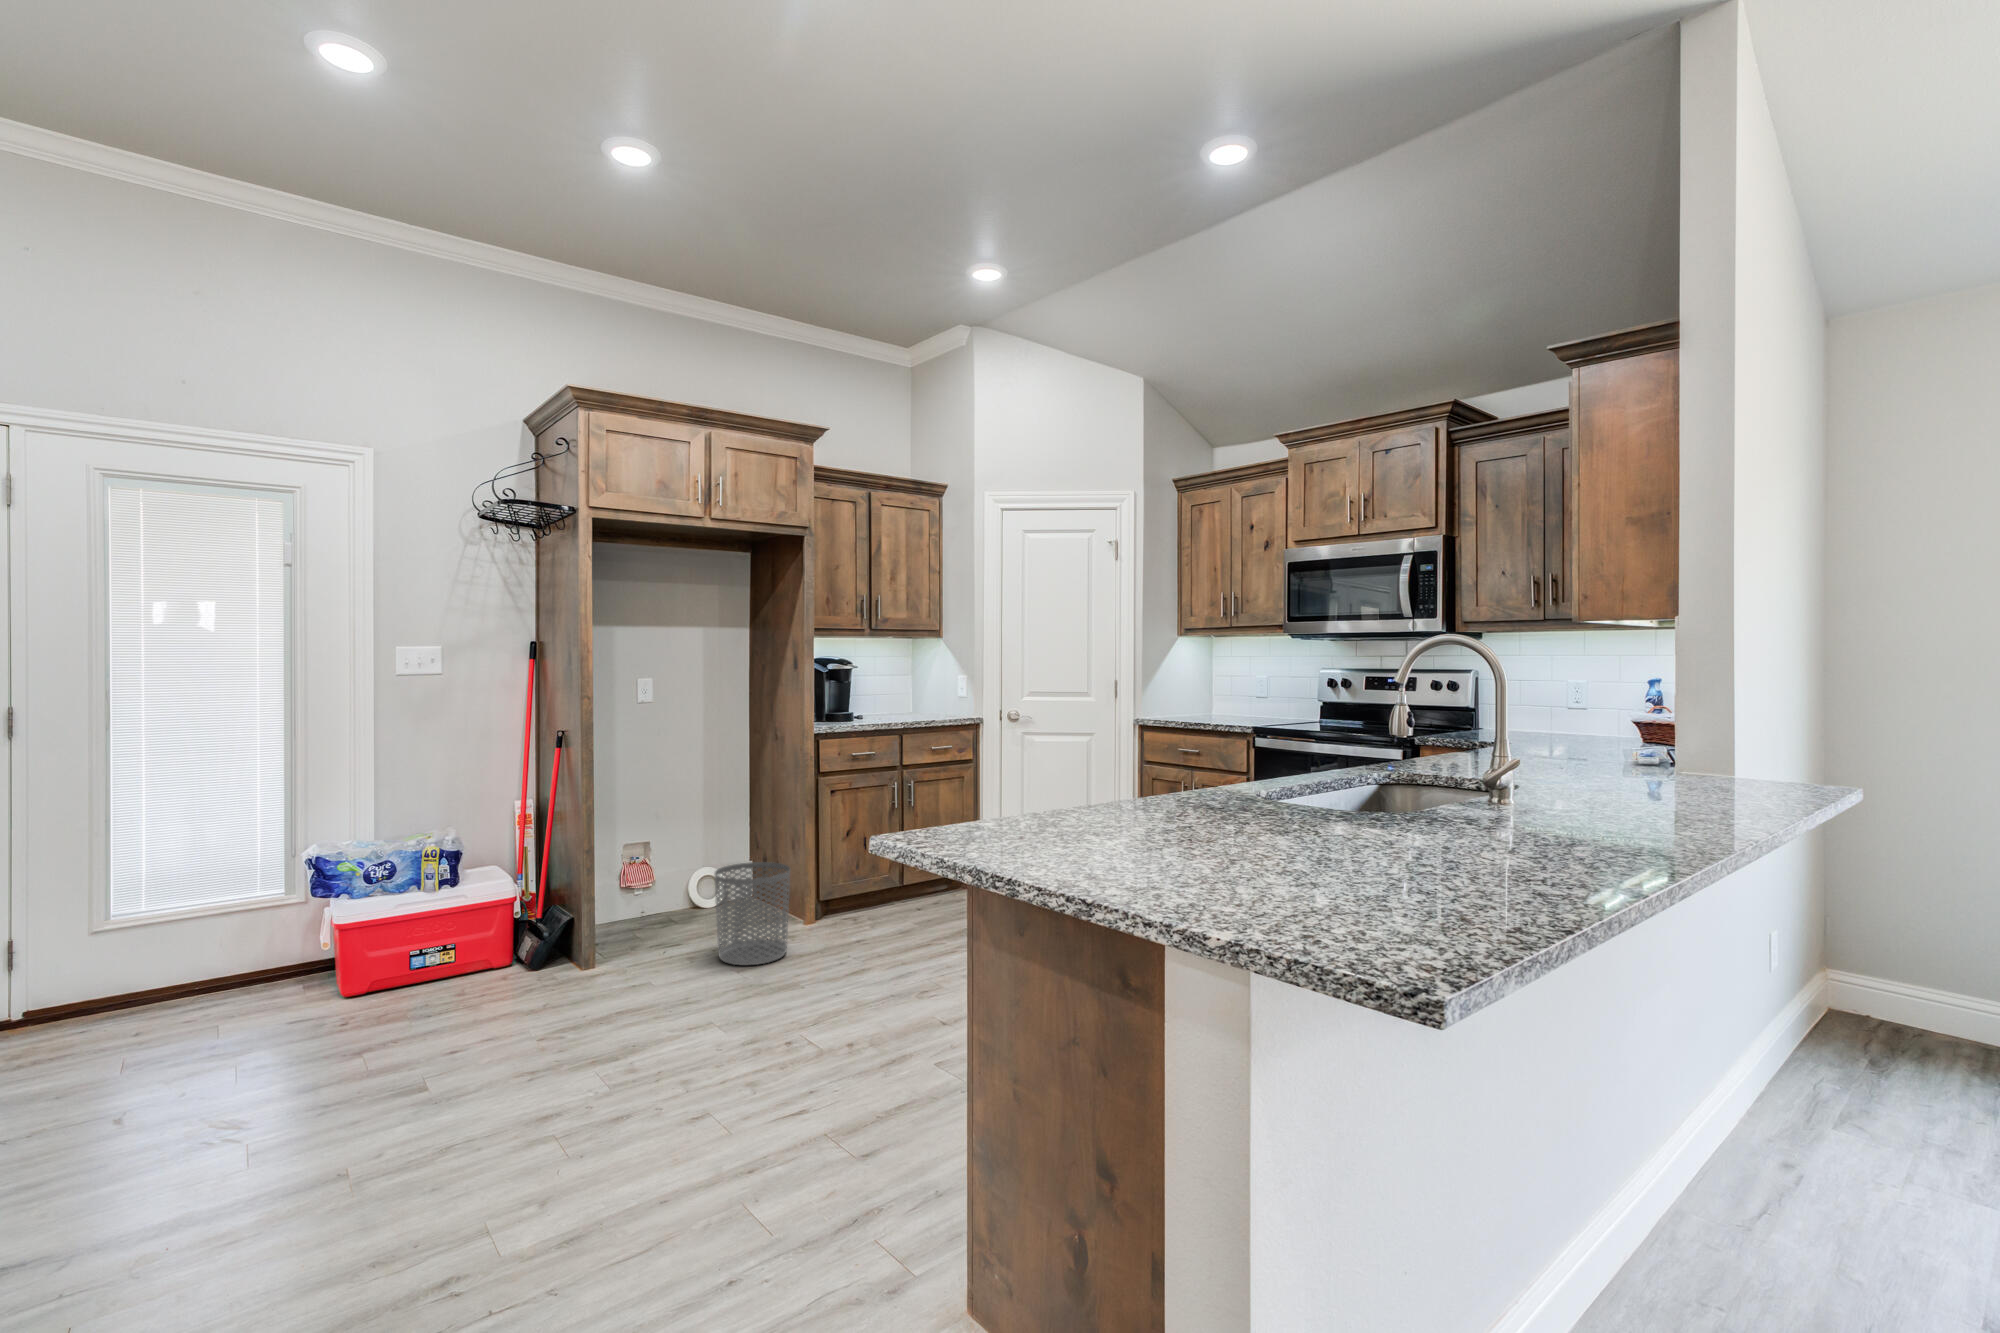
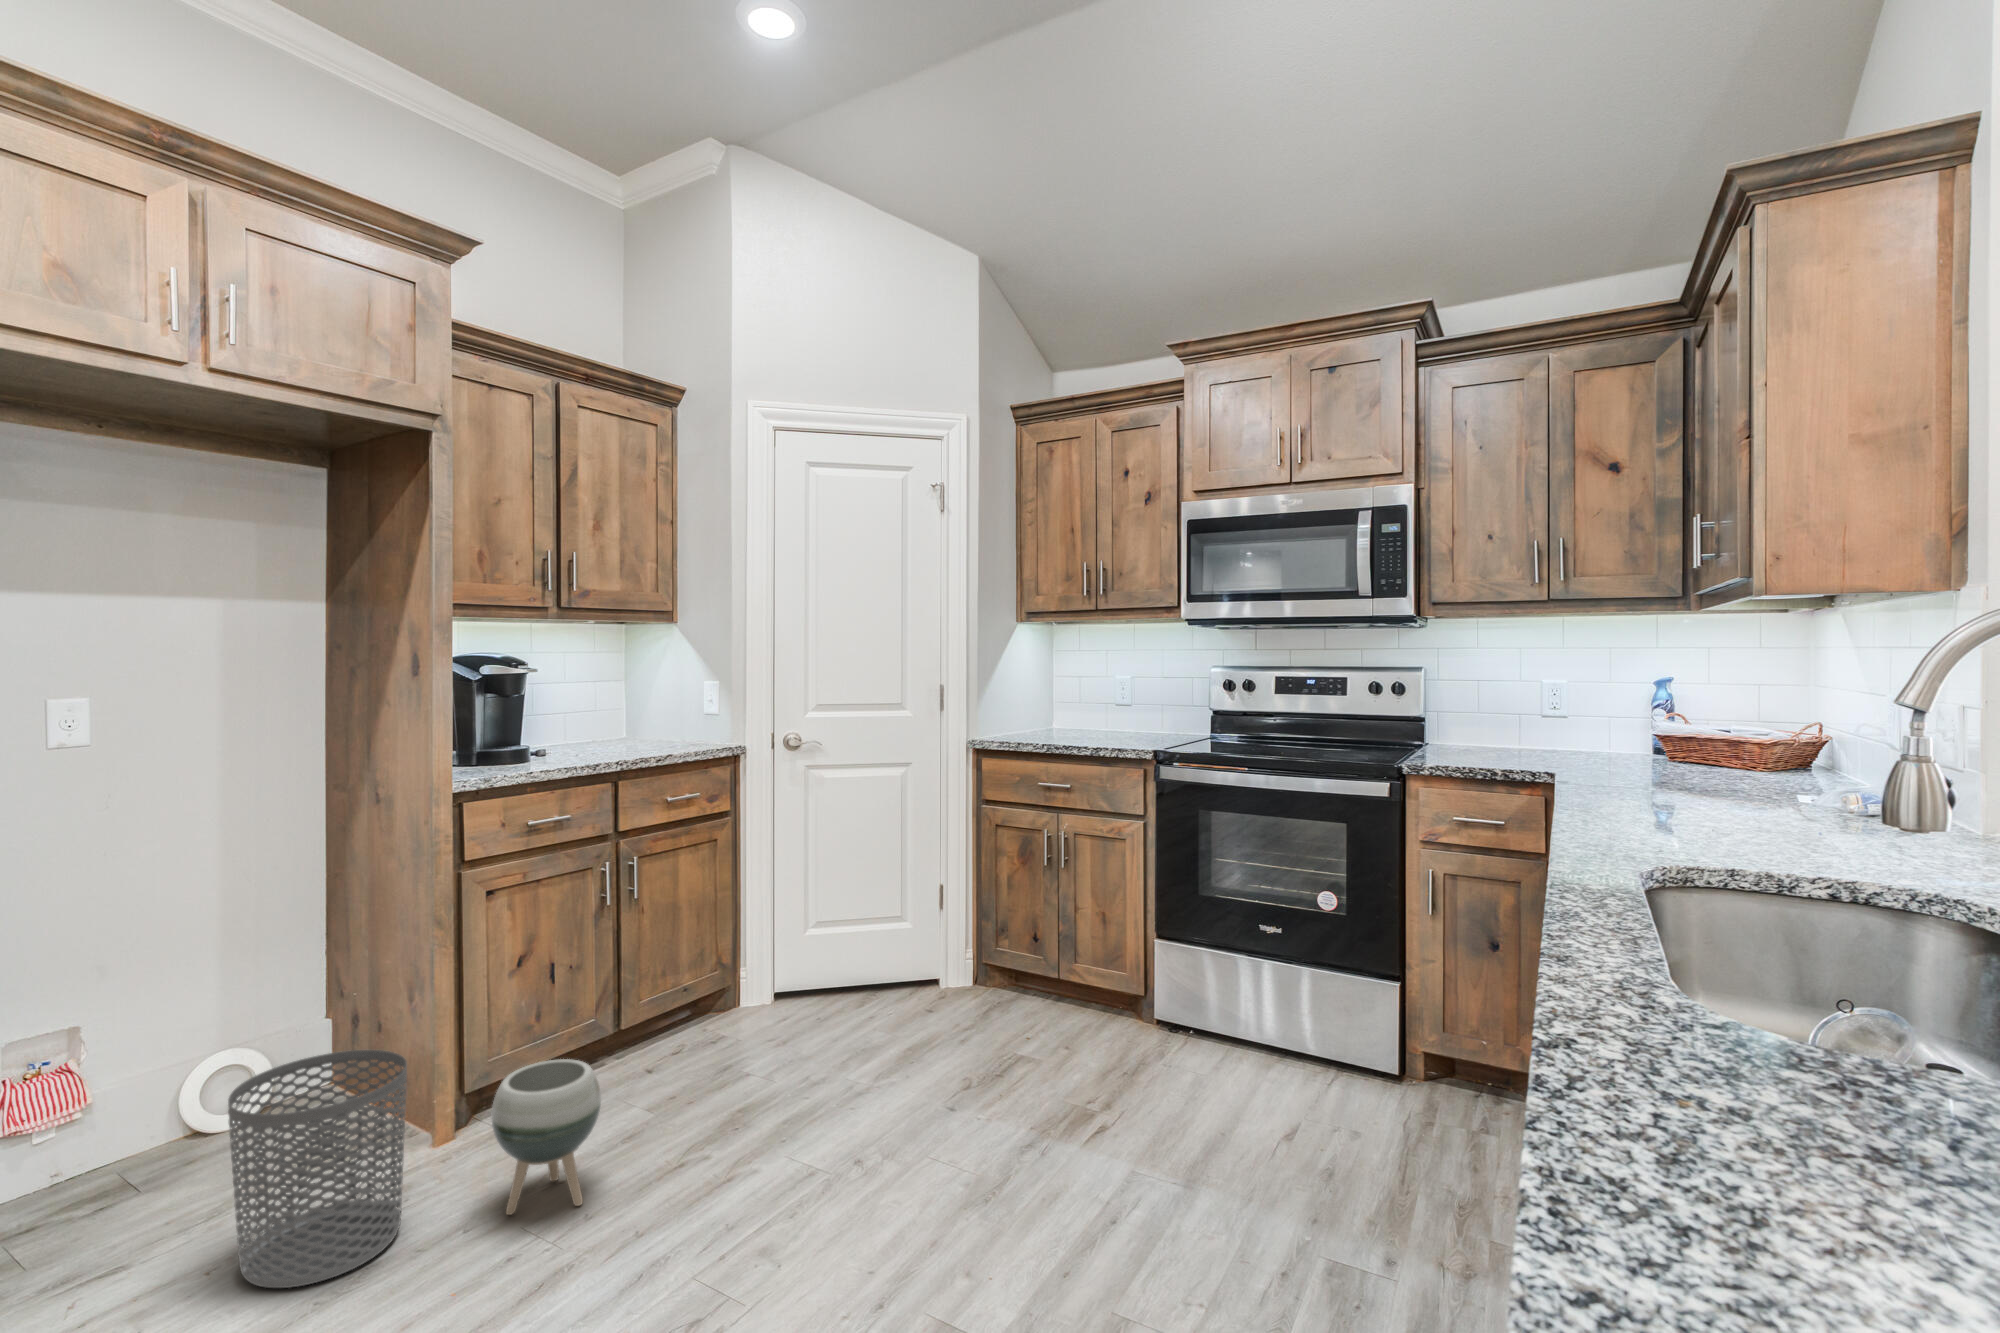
planter: none [829,880,883,955] -> present [491,1059,601,1215]

